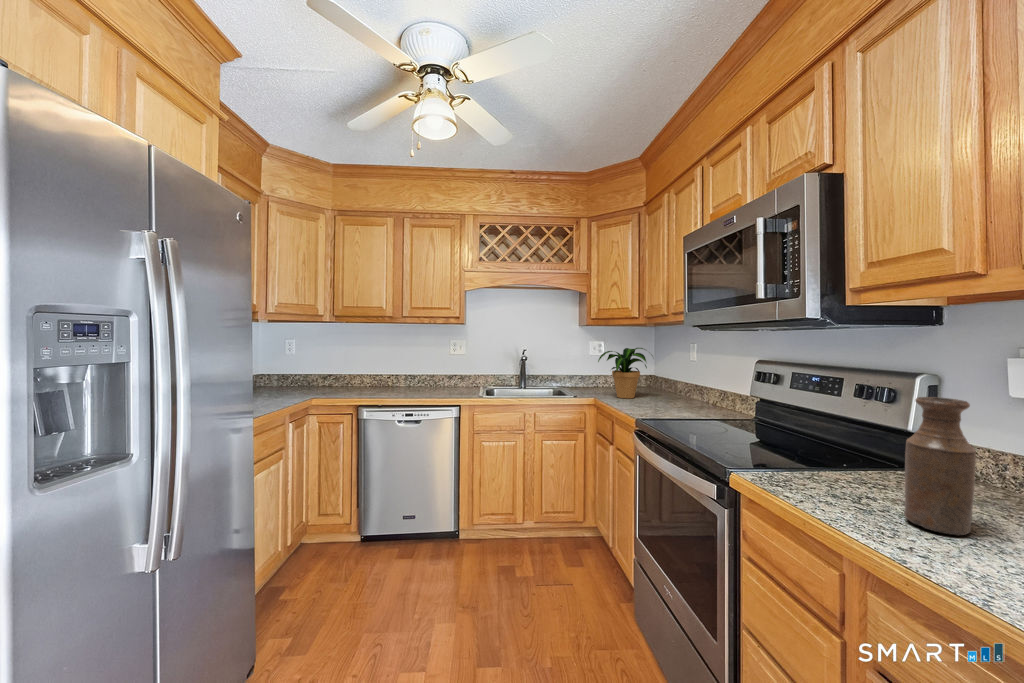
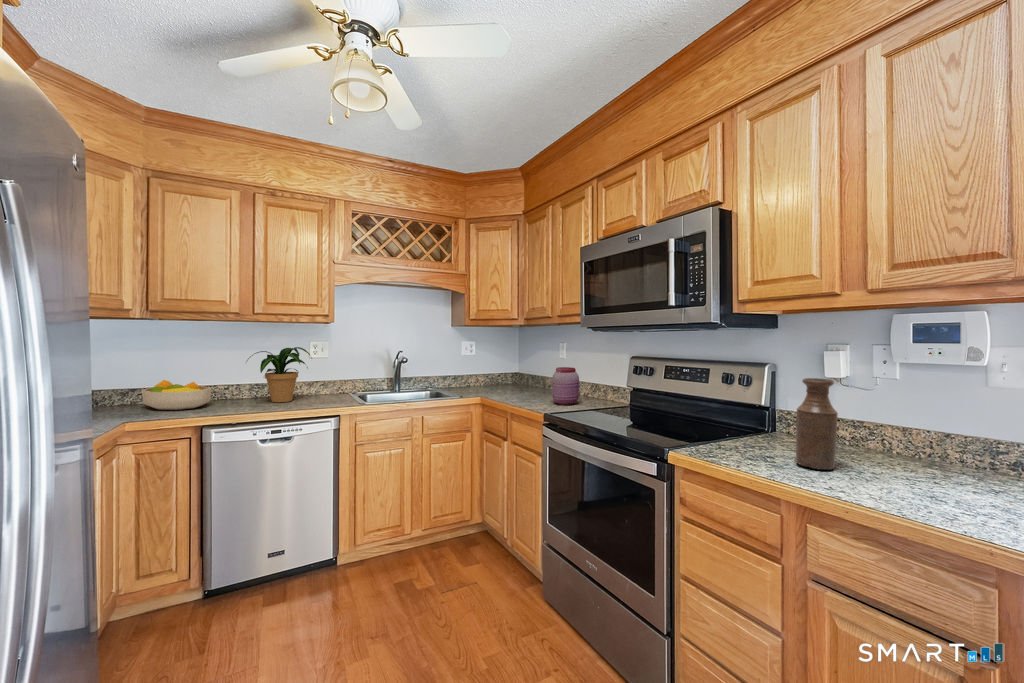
potted plant: present [598,348,647,398] -> present [247,347,310,402]
fruit bowl: none [332,368,375,392] -> present [141,380,212,410]
jar: none [661,370,693,412] -> present [552,367,579,405]

